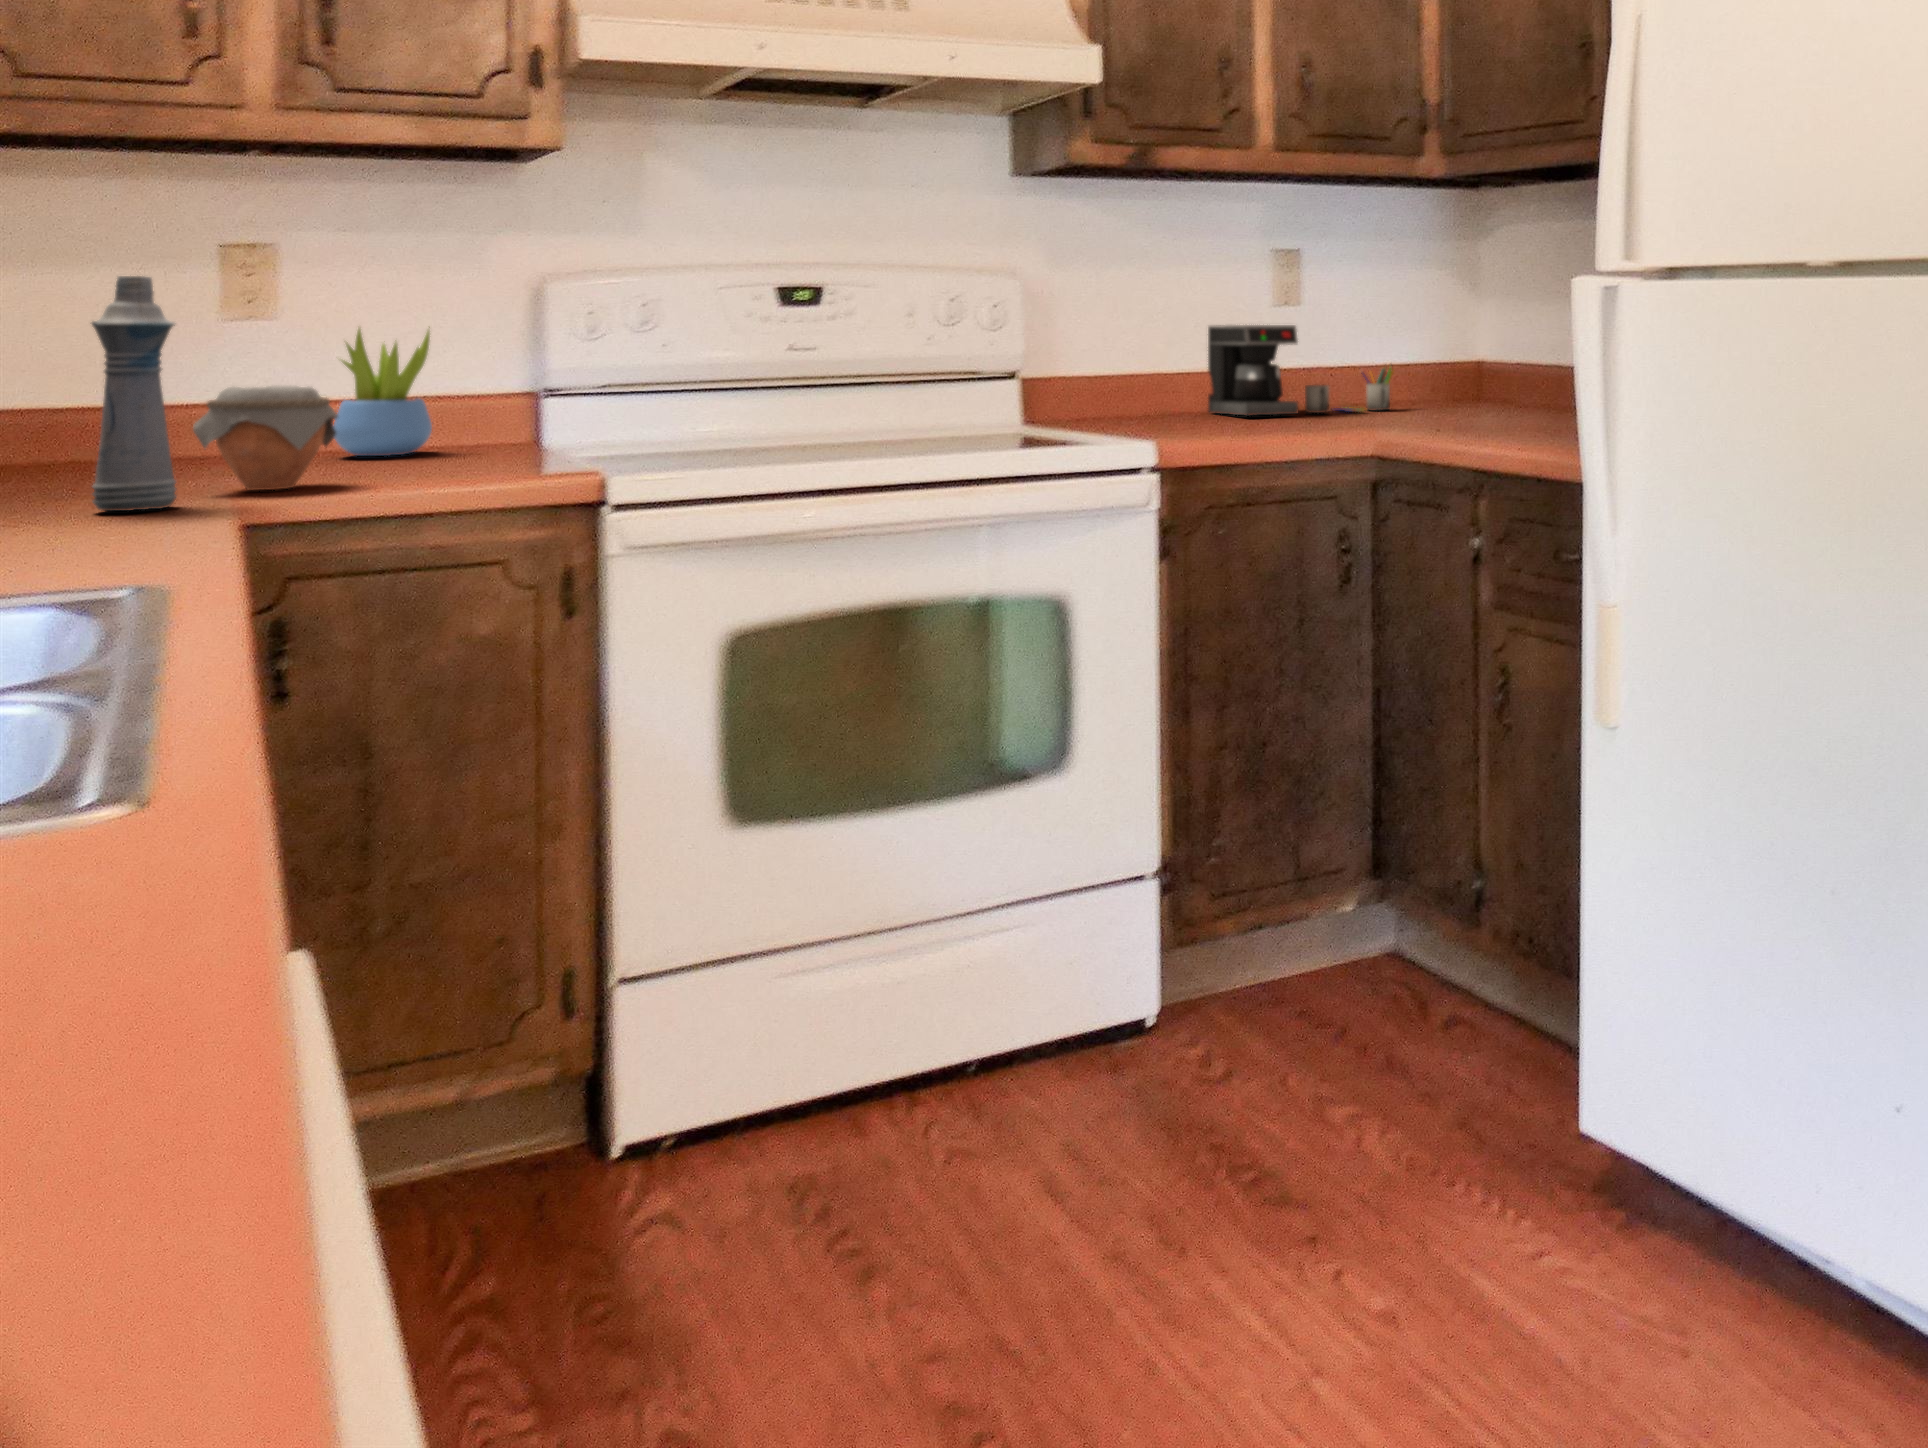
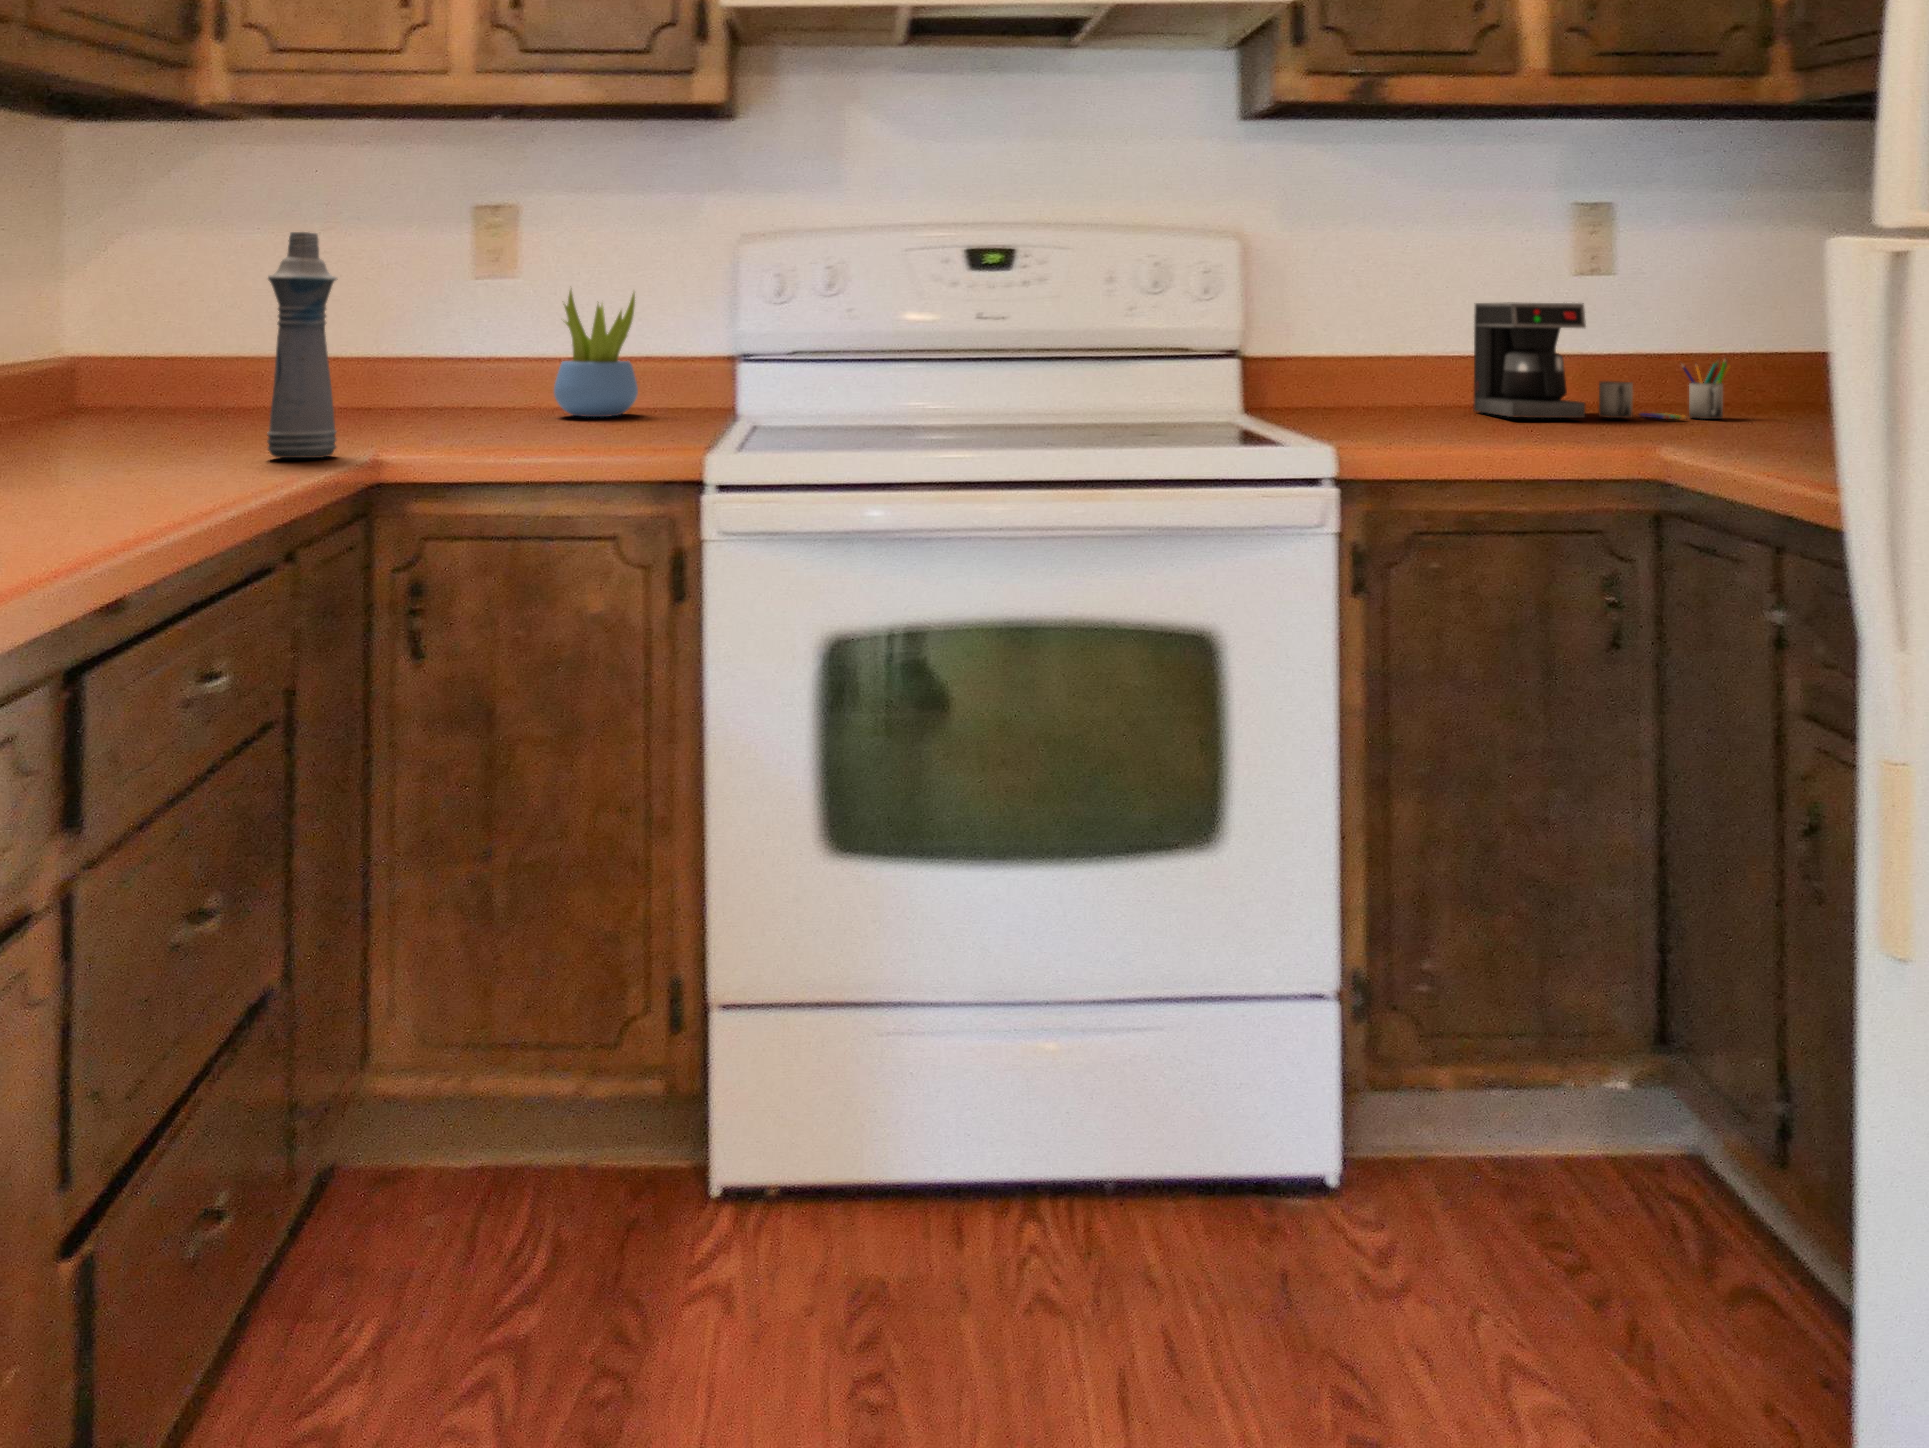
jar: present [193,386,339,490] -> none [373,342,496,445]

